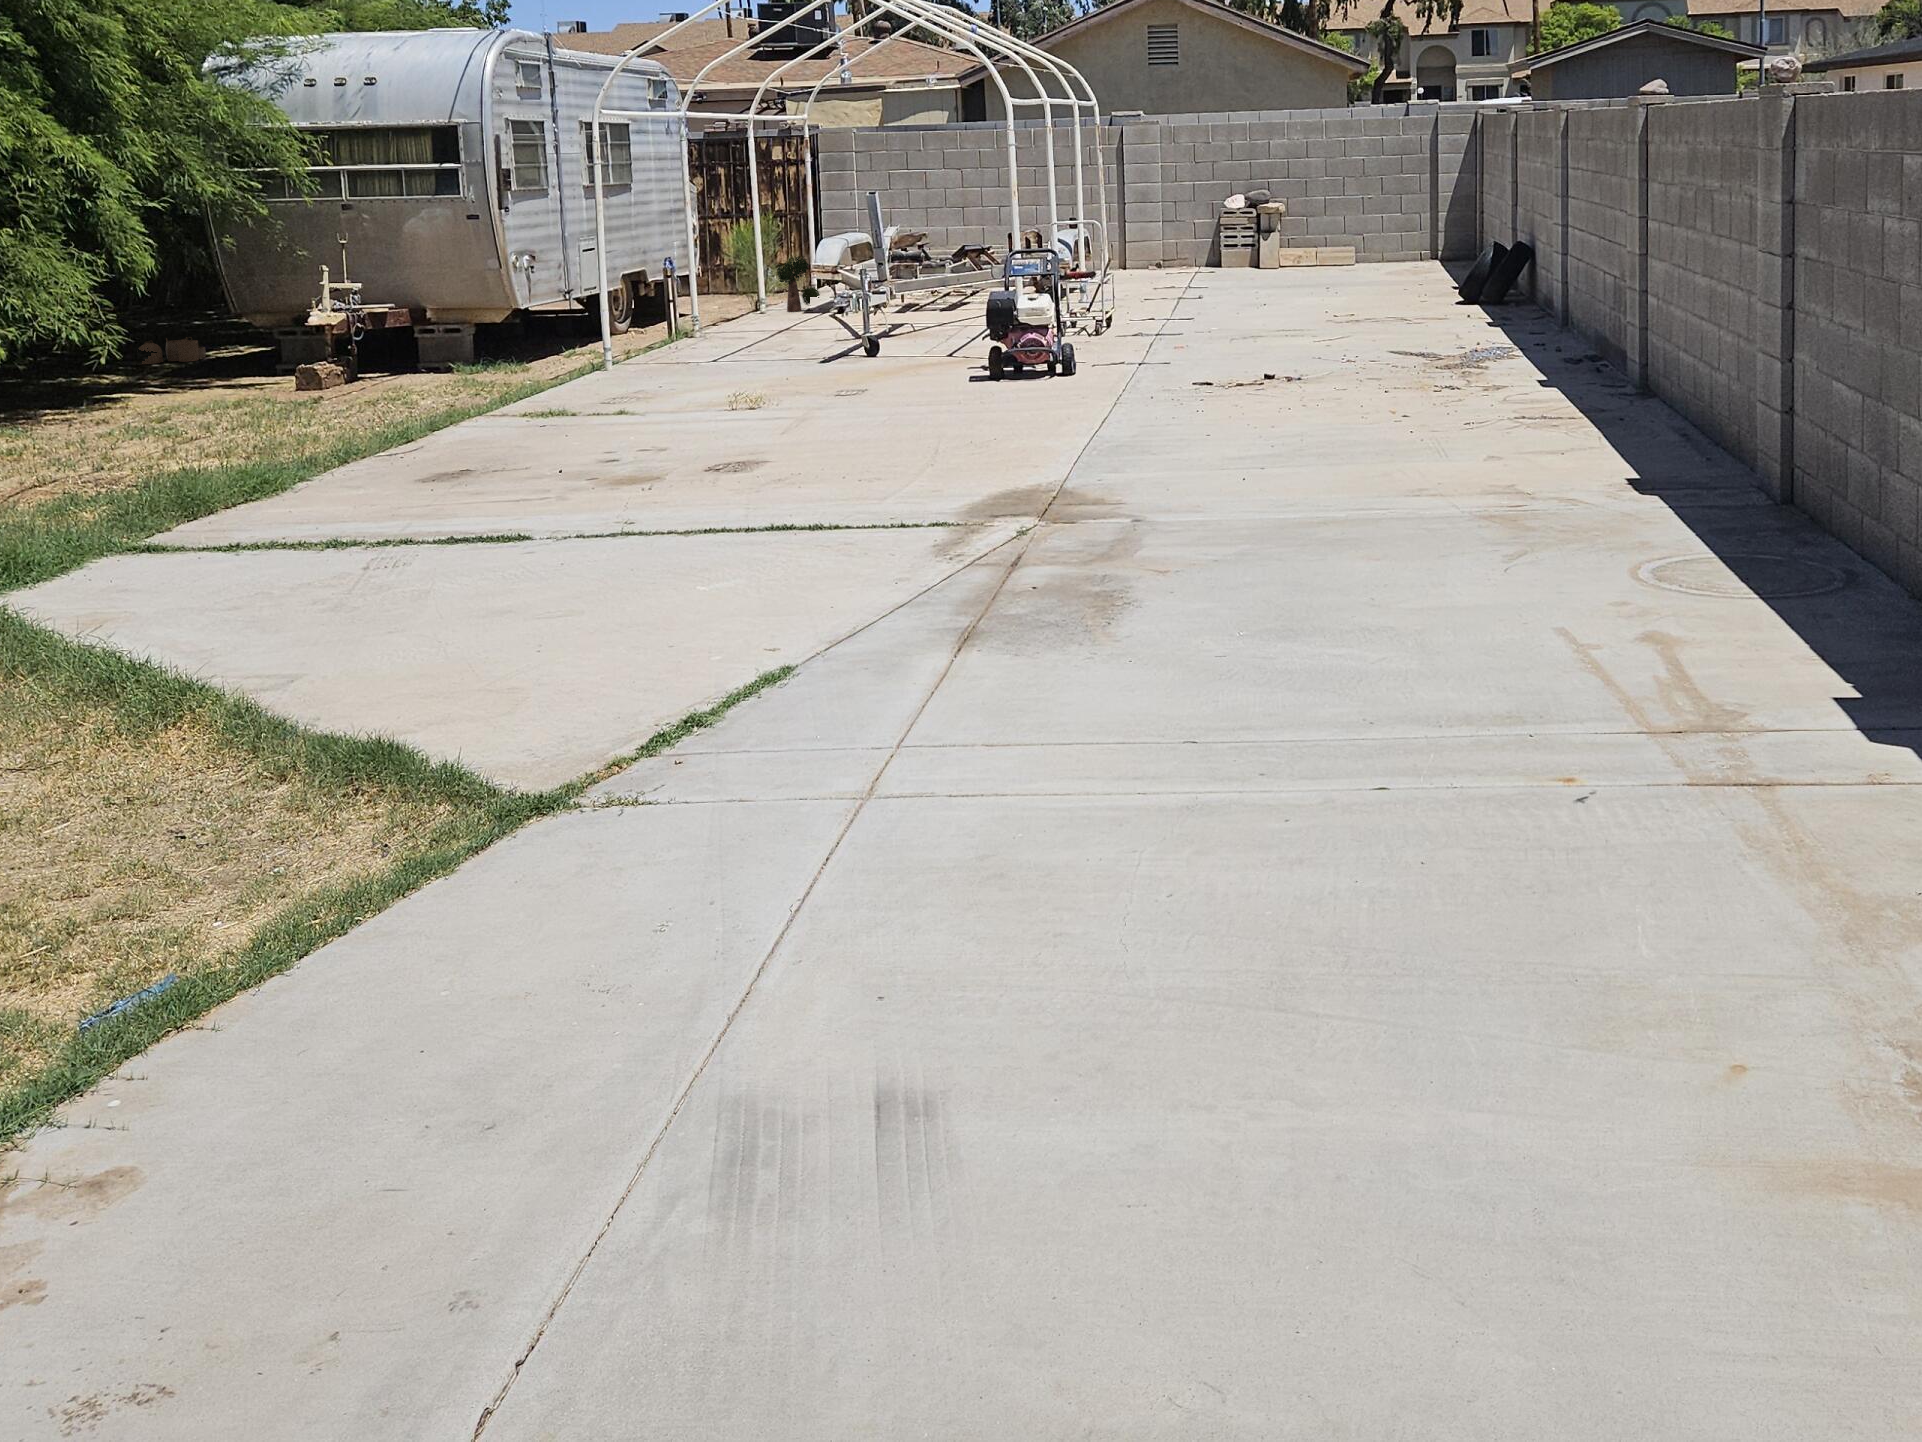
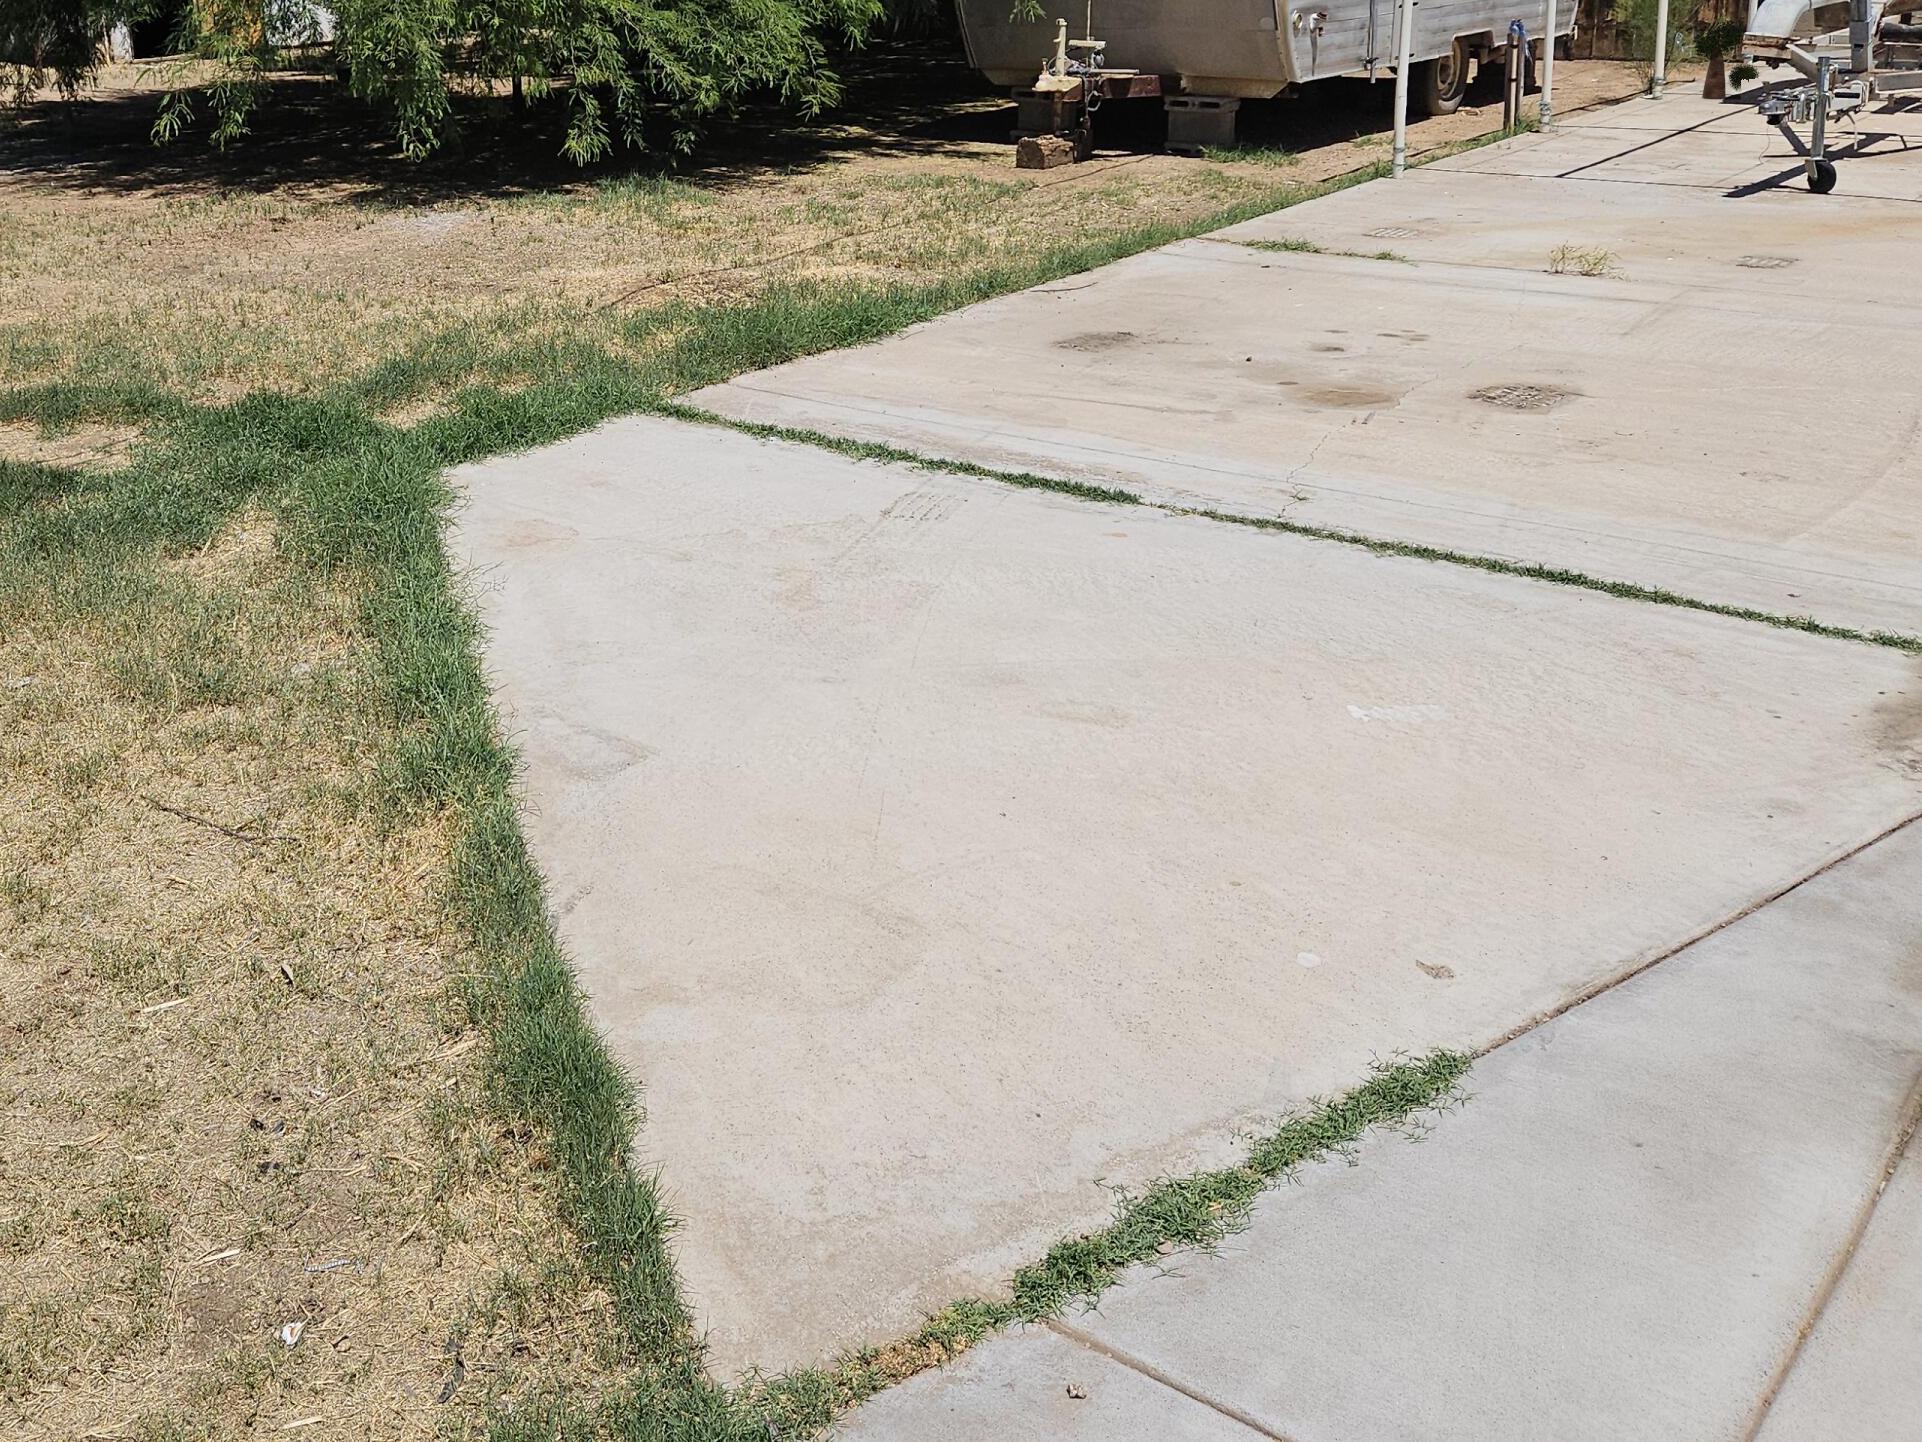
woven basket: present [139,337,206,364] -> none [891,81,961,109]

